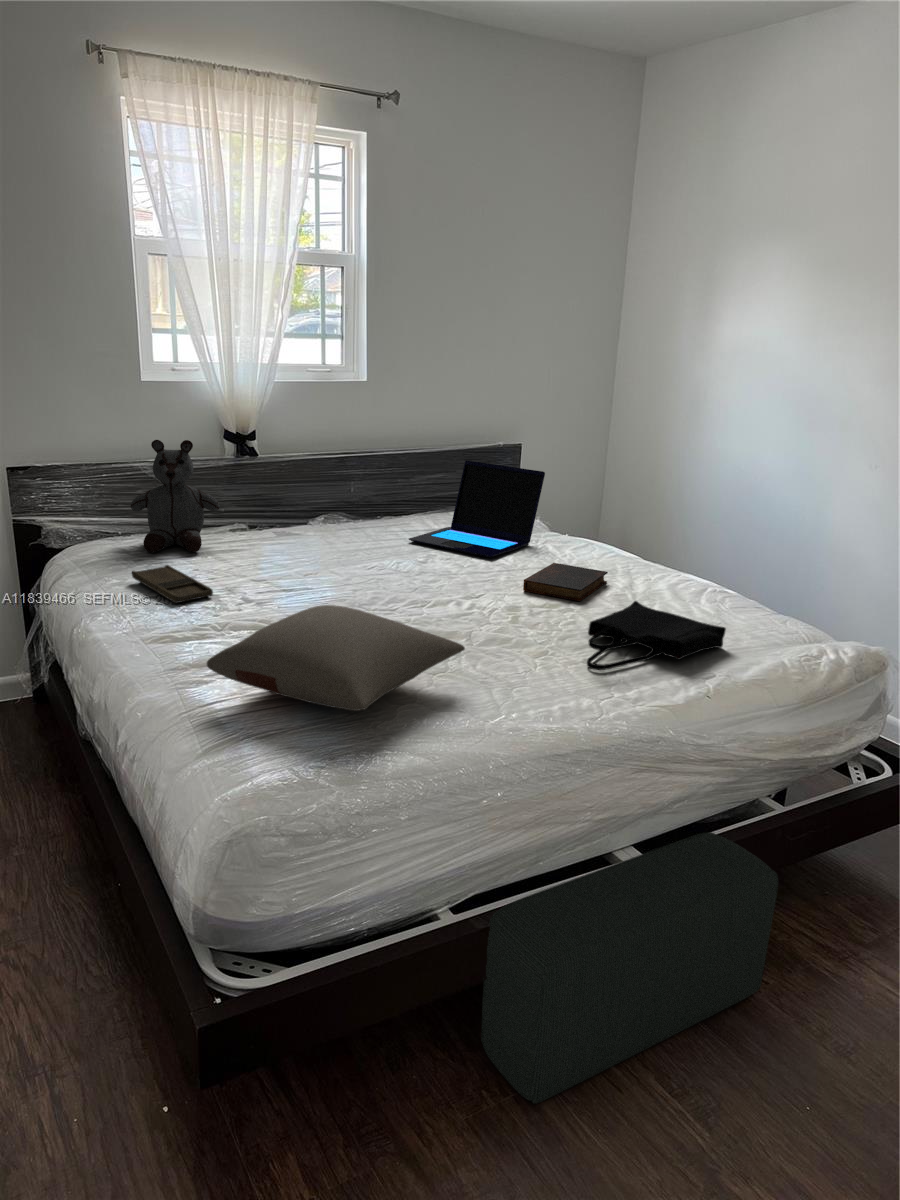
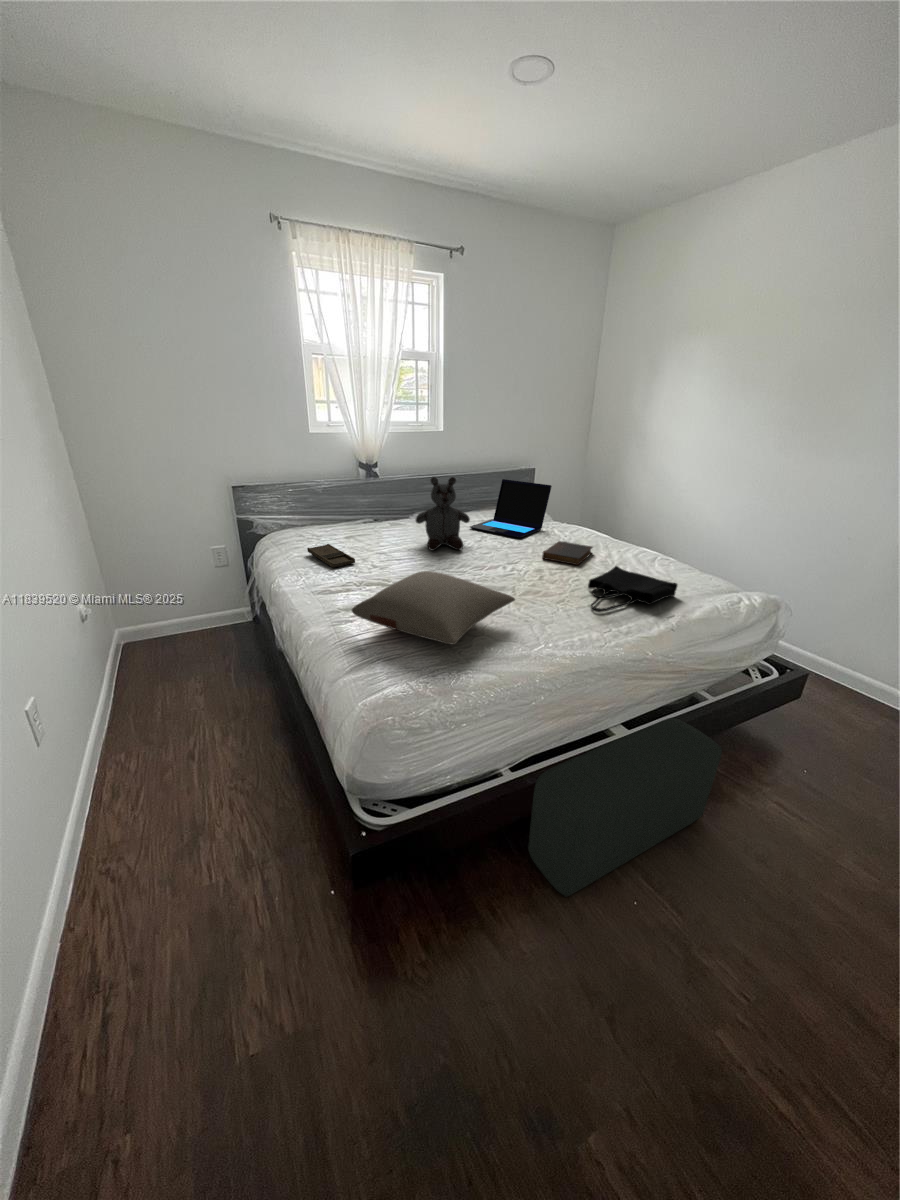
stuffed bear: present [131,440,220,553] -> present [415,477,470,551]

